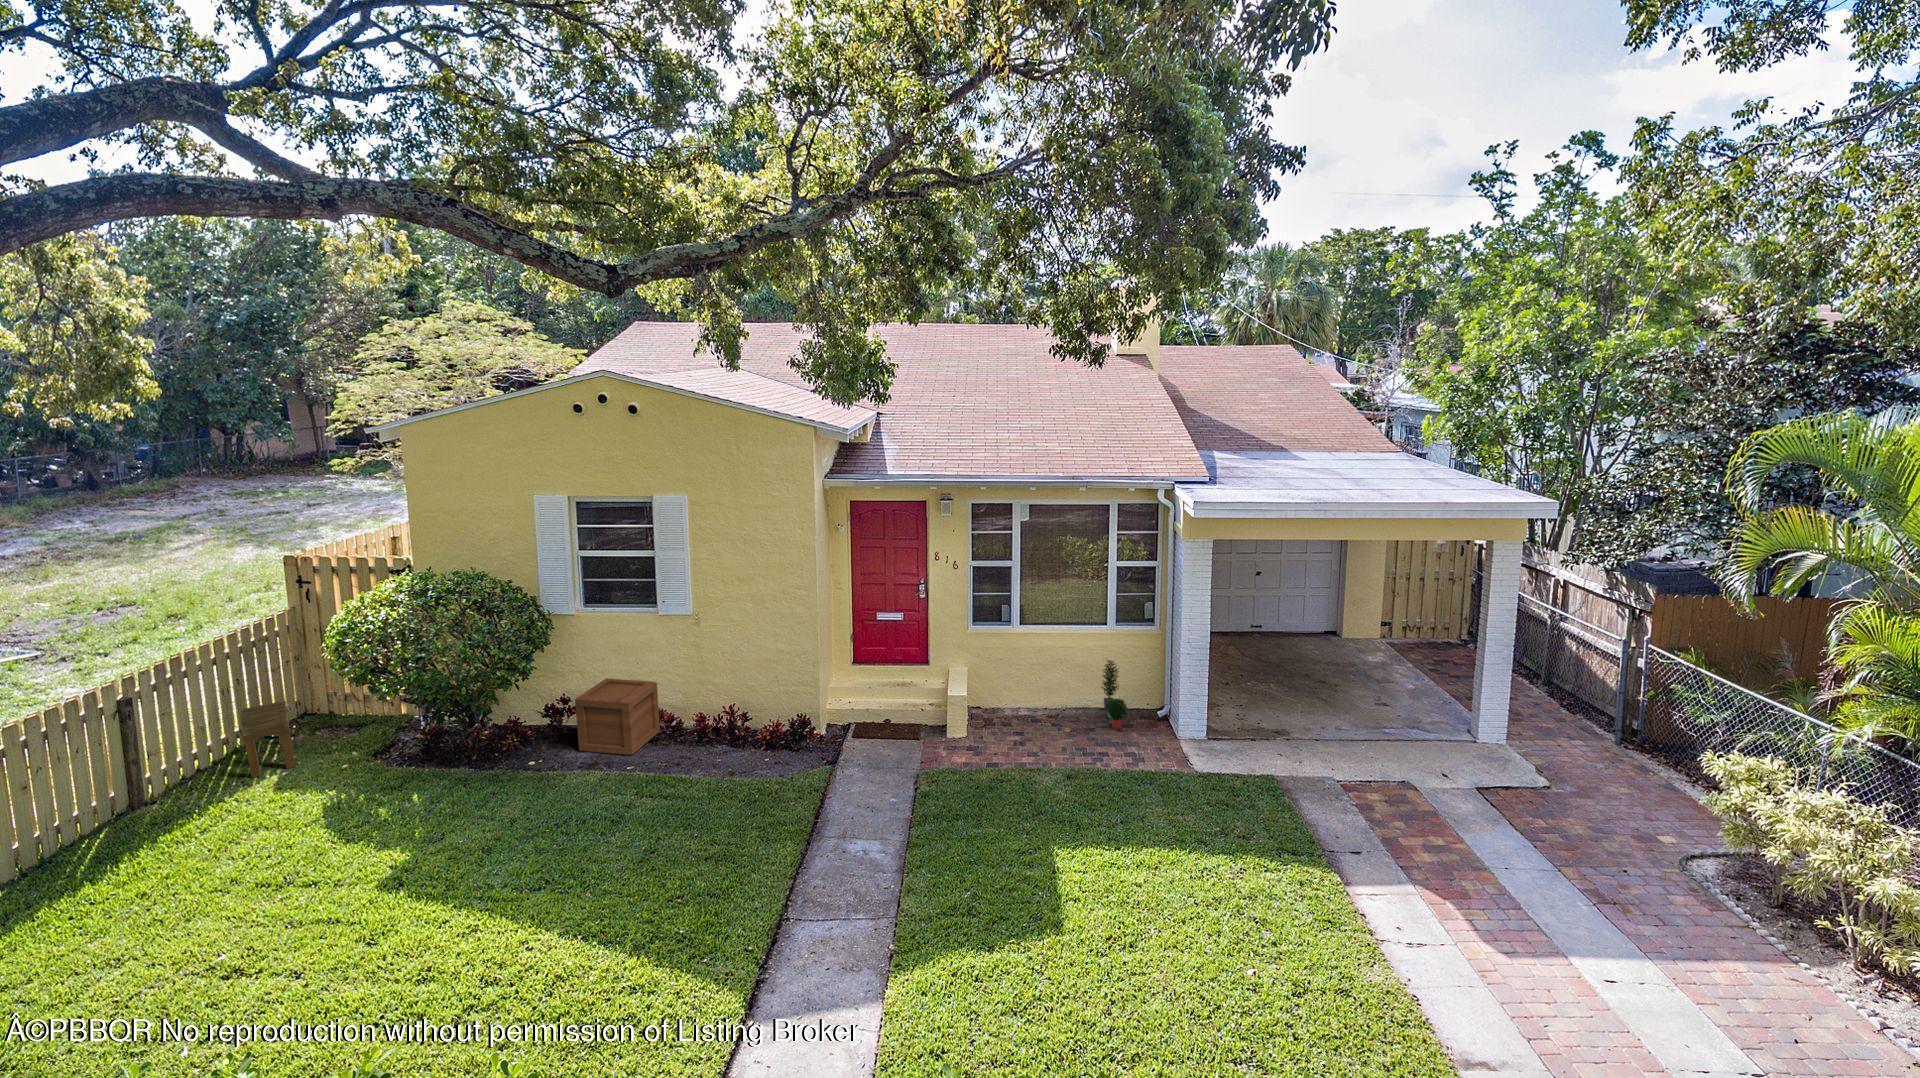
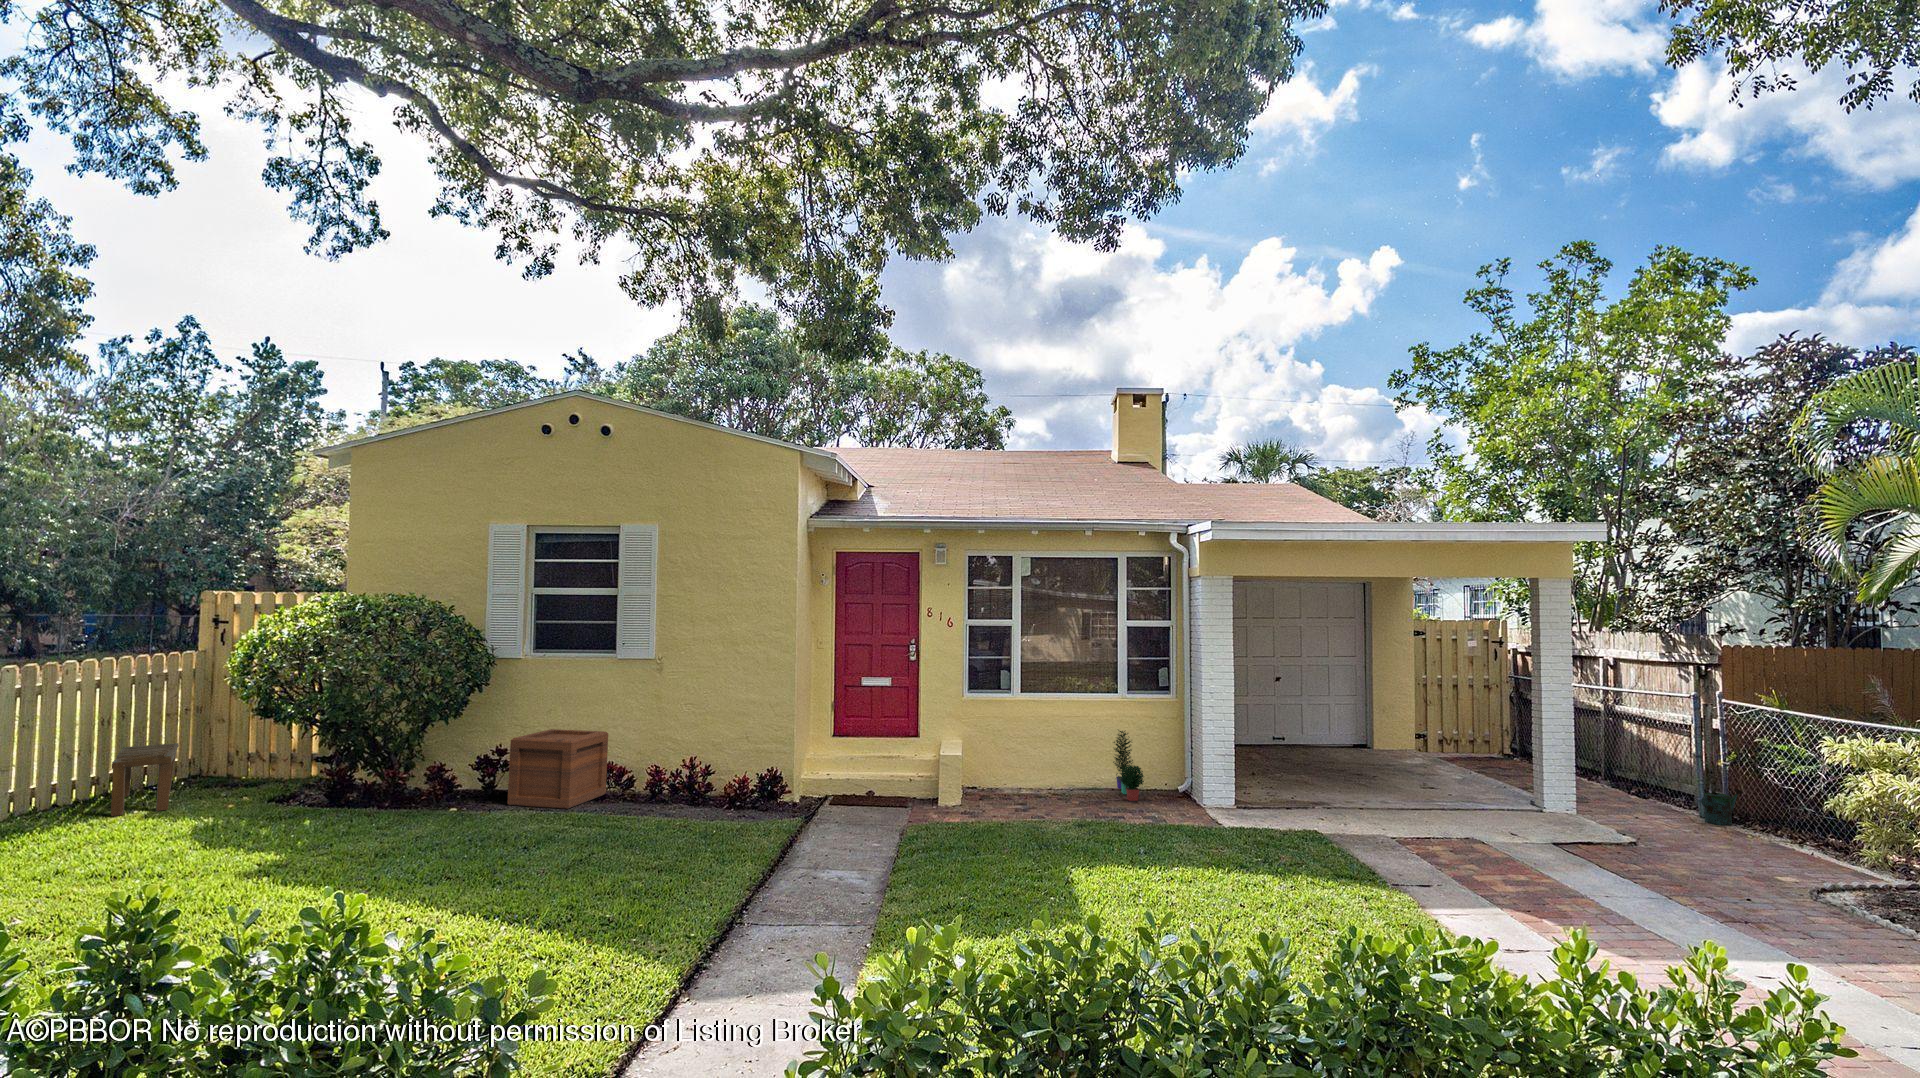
watering can: none [1608,721,1646,754] -> present [1702,789,1743,826]

